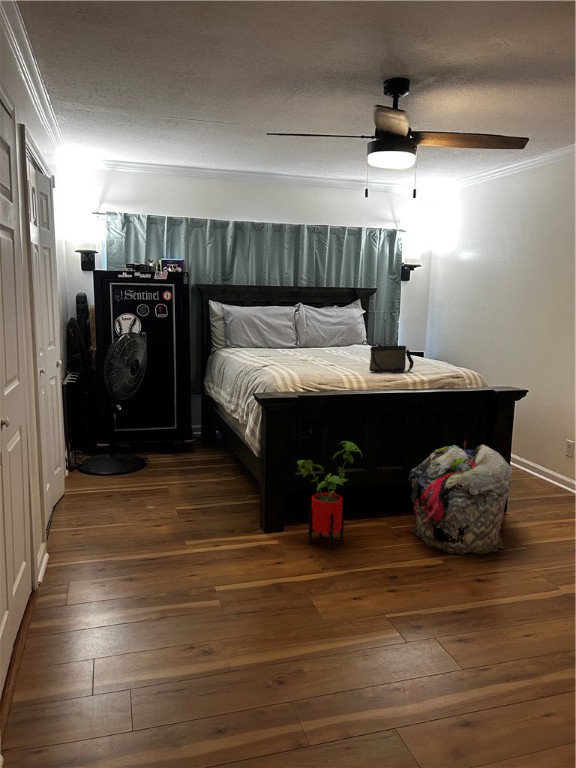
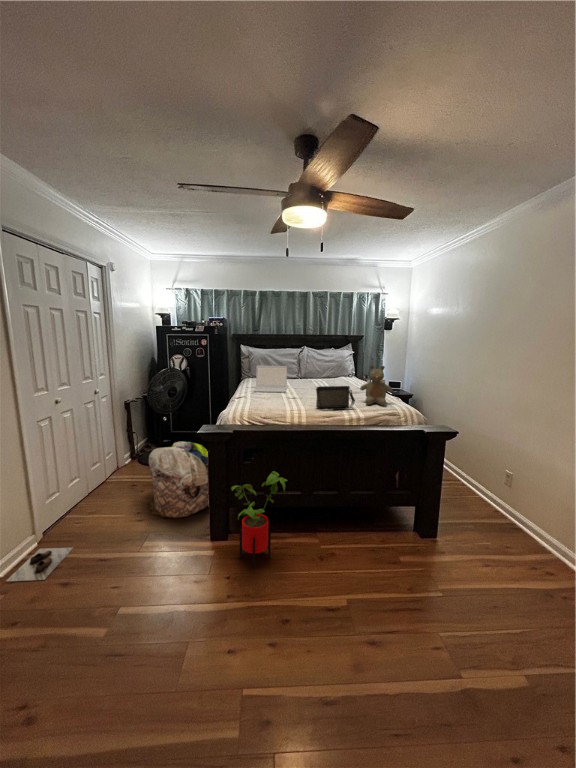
teddy bear: none [410,322,448,369] -> present [360,365,392,406]
laptop: none [261,326,308,360] -> present [253,365,287,392]
laundry basket: present [408,445,513,554] -> present [149,441,209,518]
shoe: none [49,553,98,585] -> present [6,548,73,582]

